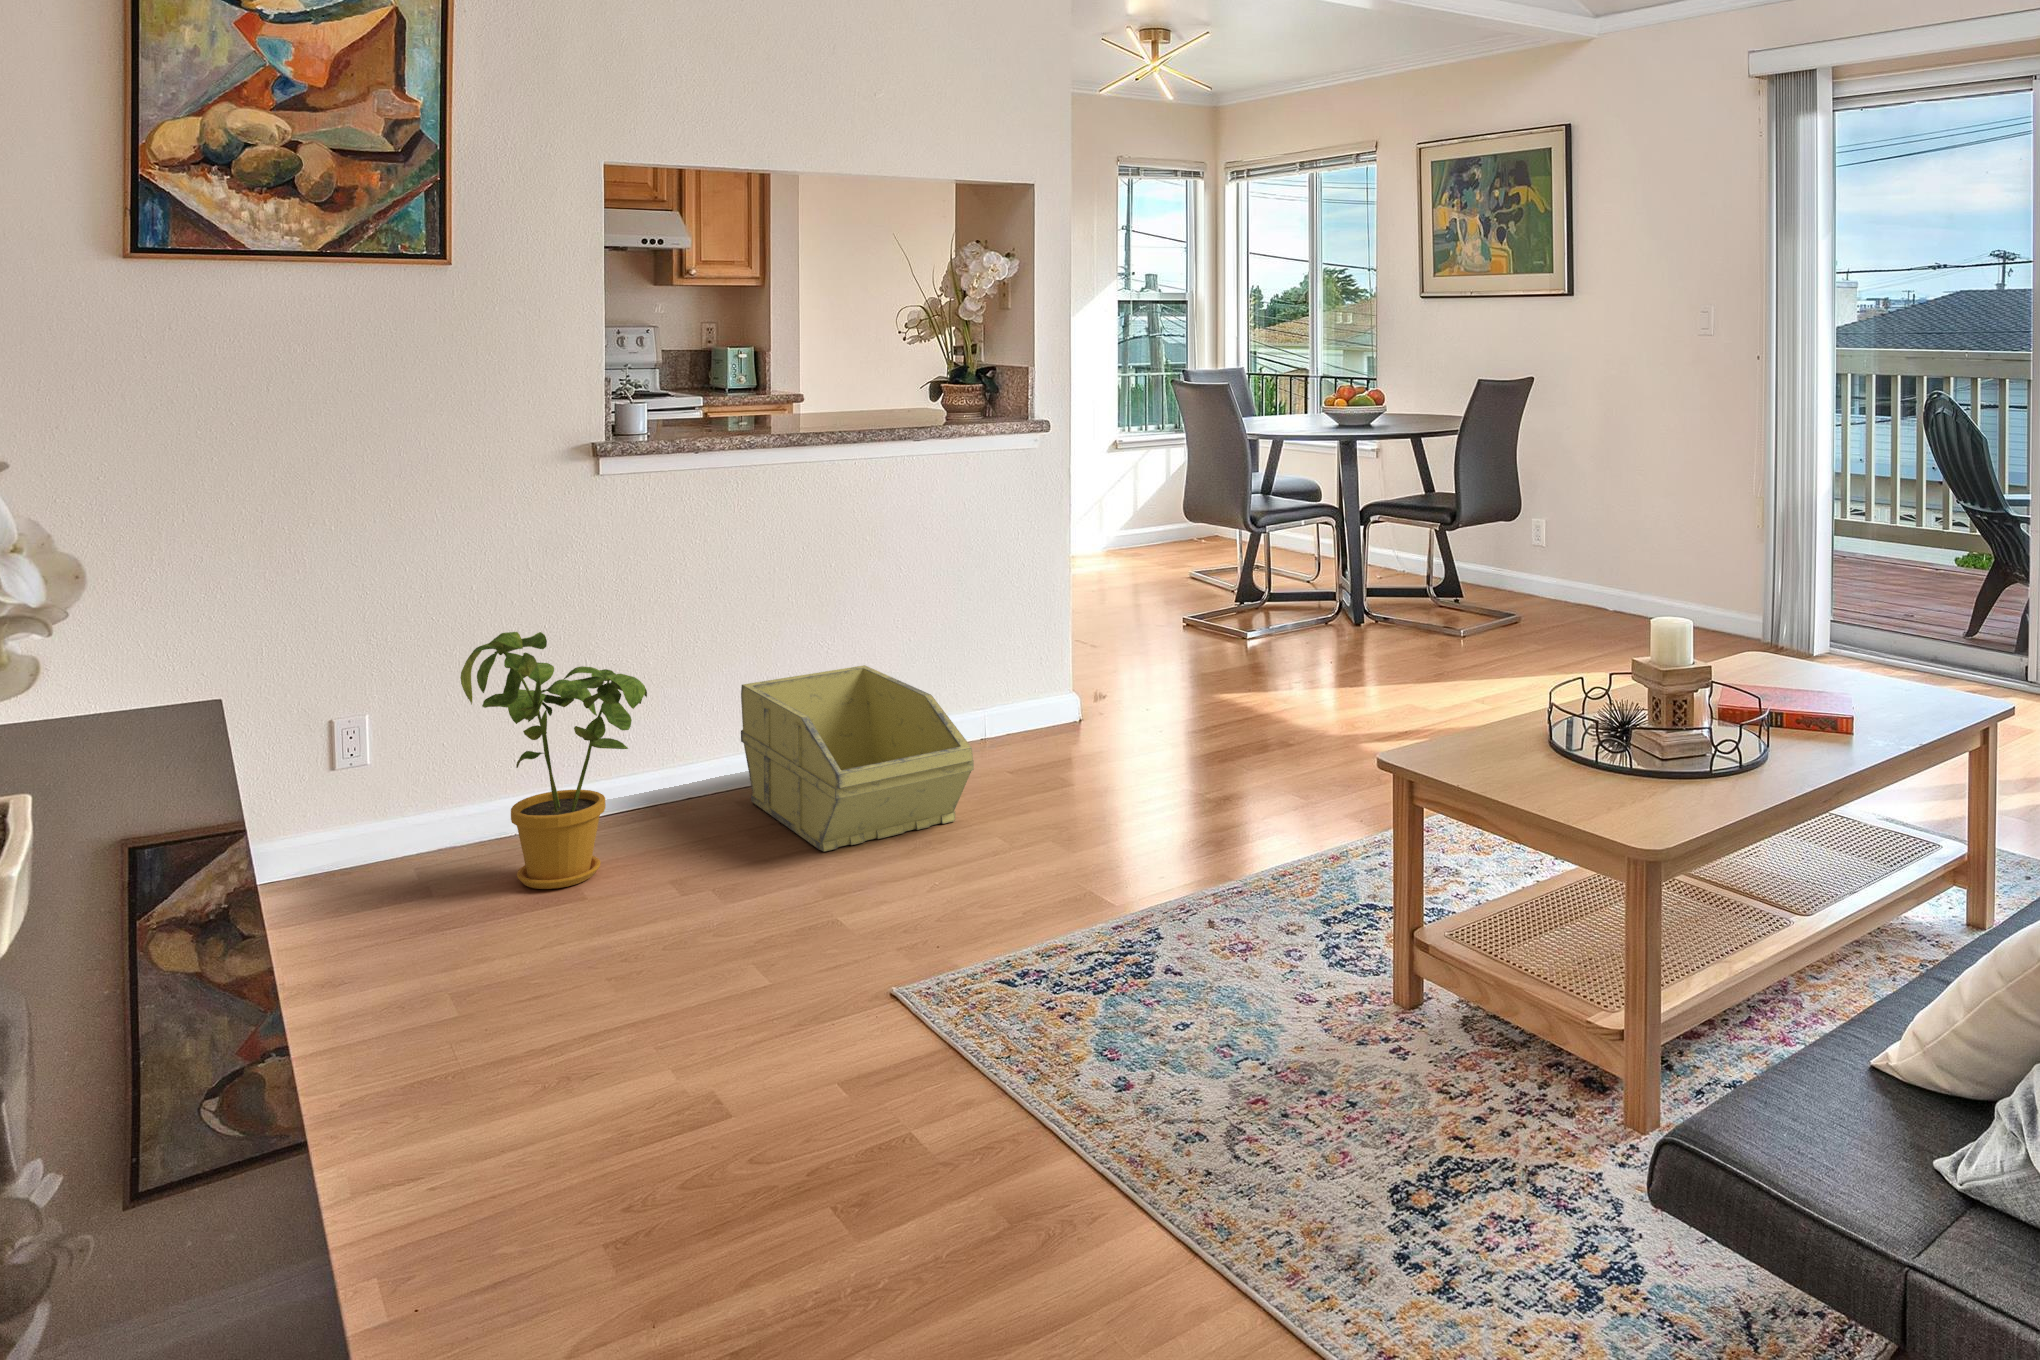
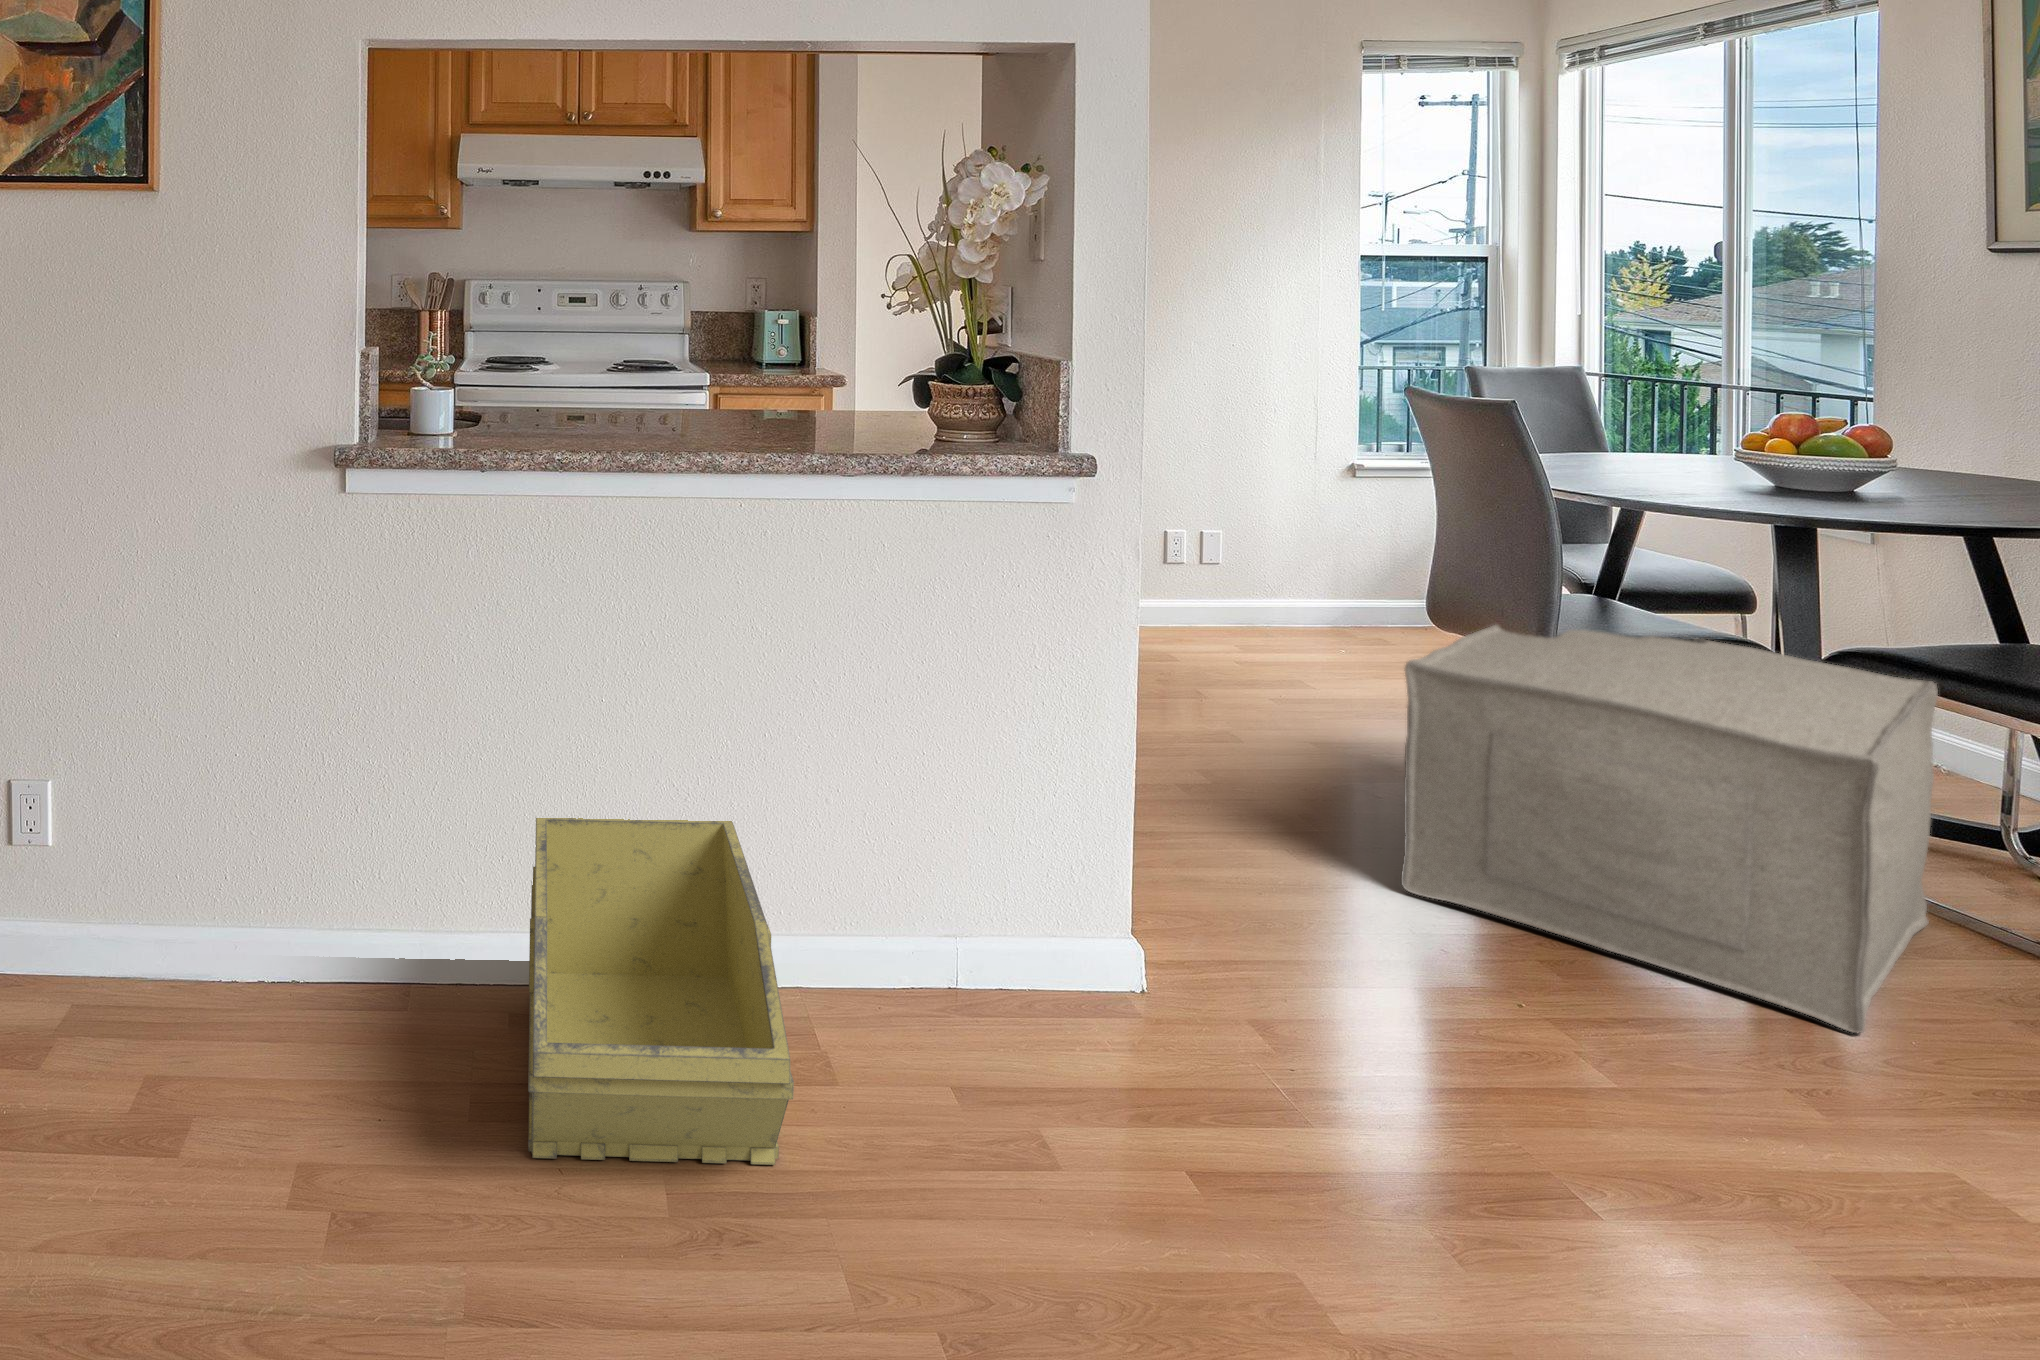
ottoman: none [1188,504,1404,673] -> present [1401,625,1938,1033]
house plant: present [460,632,647,889] -> none [69,713,310,1086]

